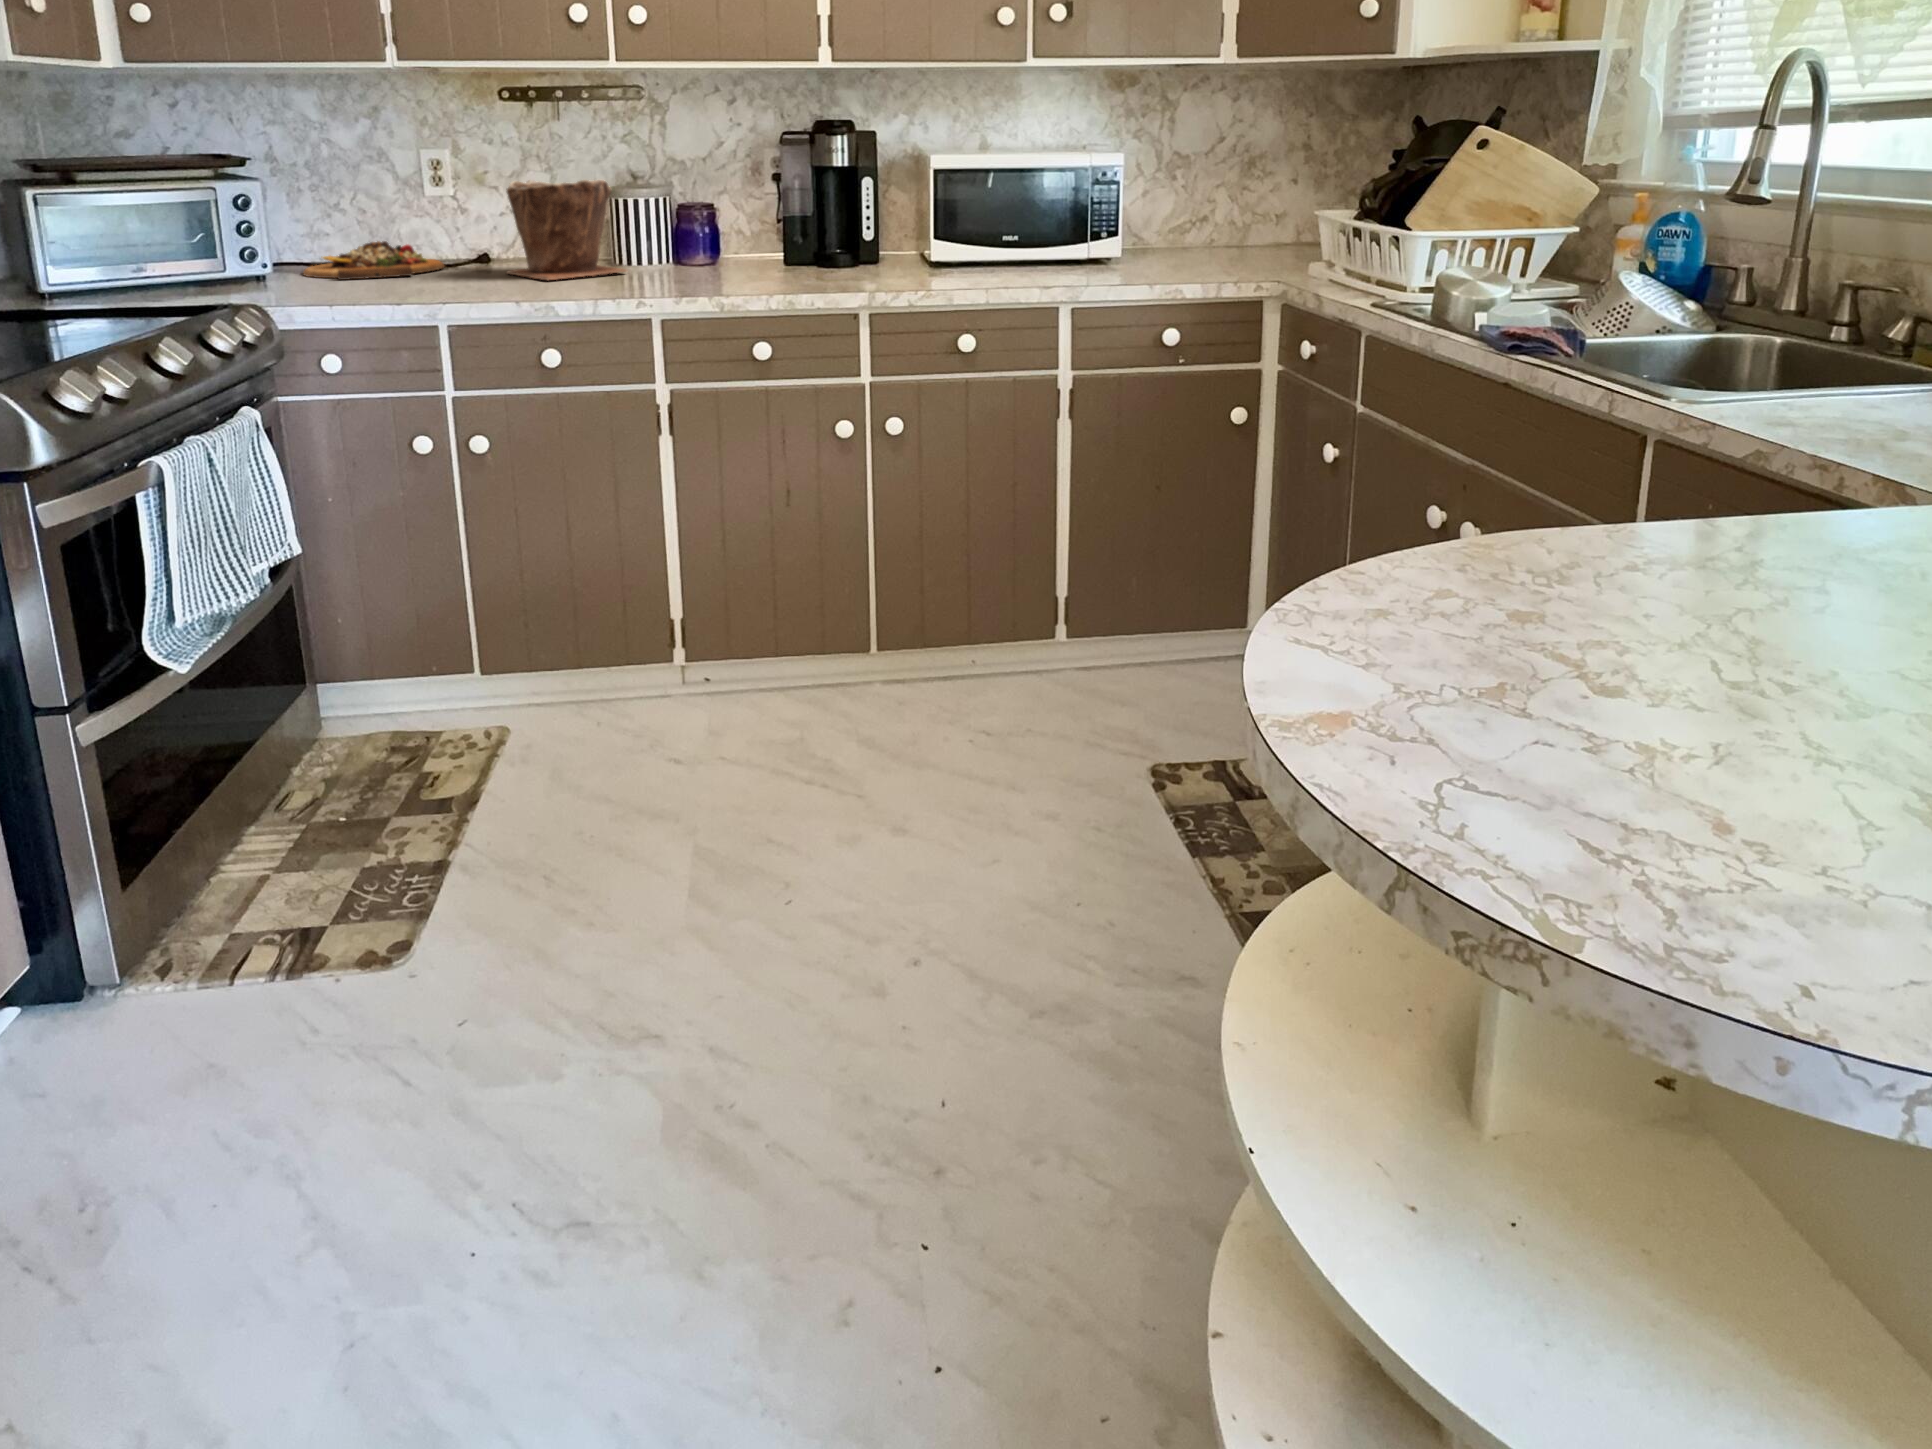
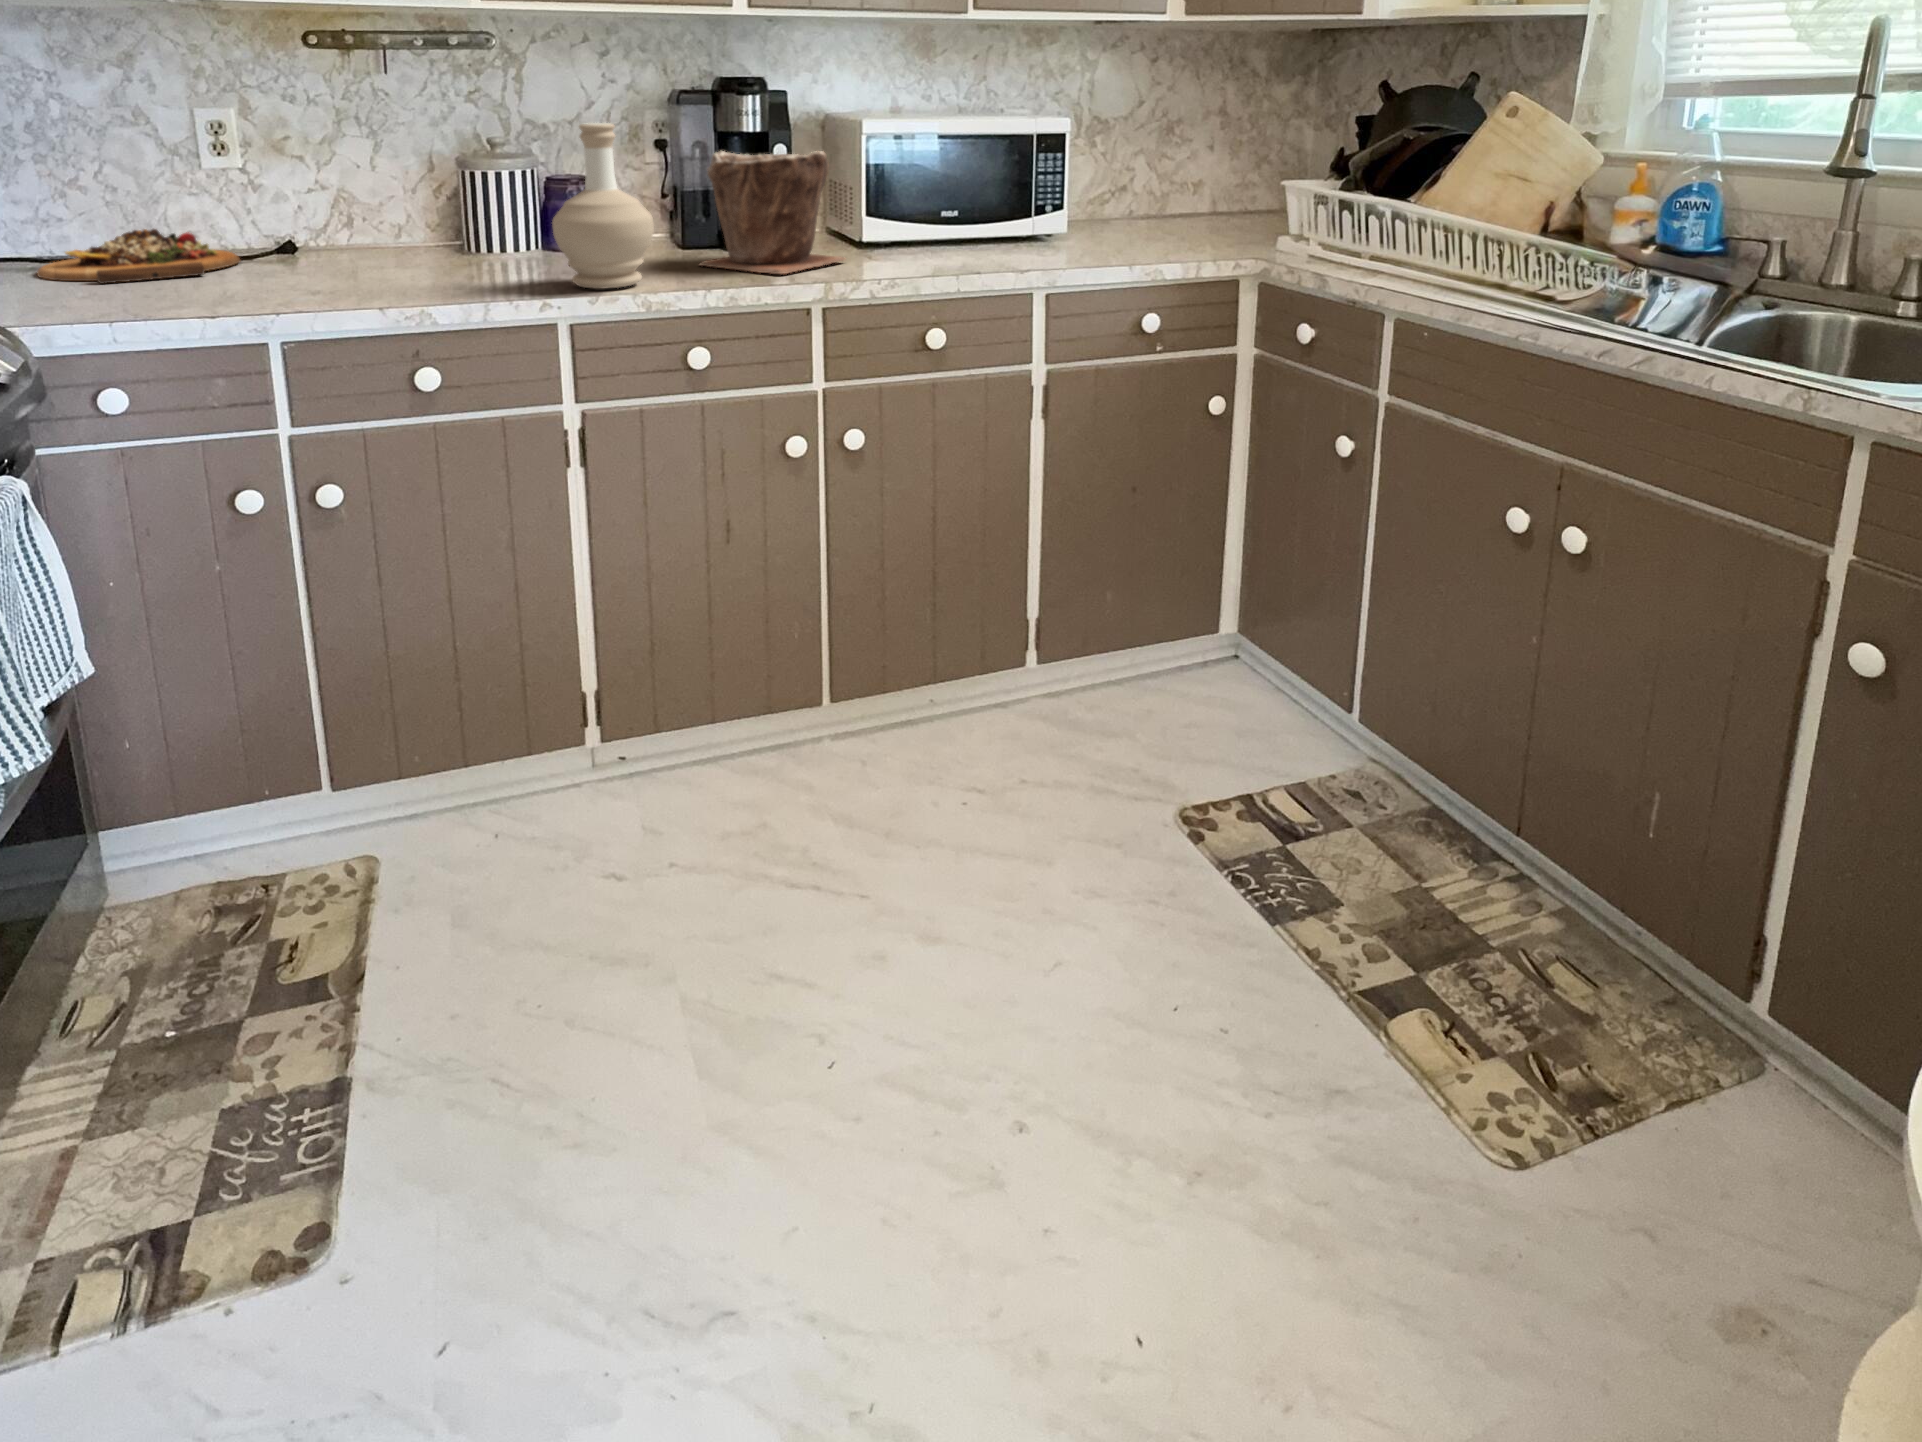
bottle: none [650,158,730,291] -> present [553,123,654,289]
plant pot: present [507,180,626,280] -> present [699,151,844,274]

